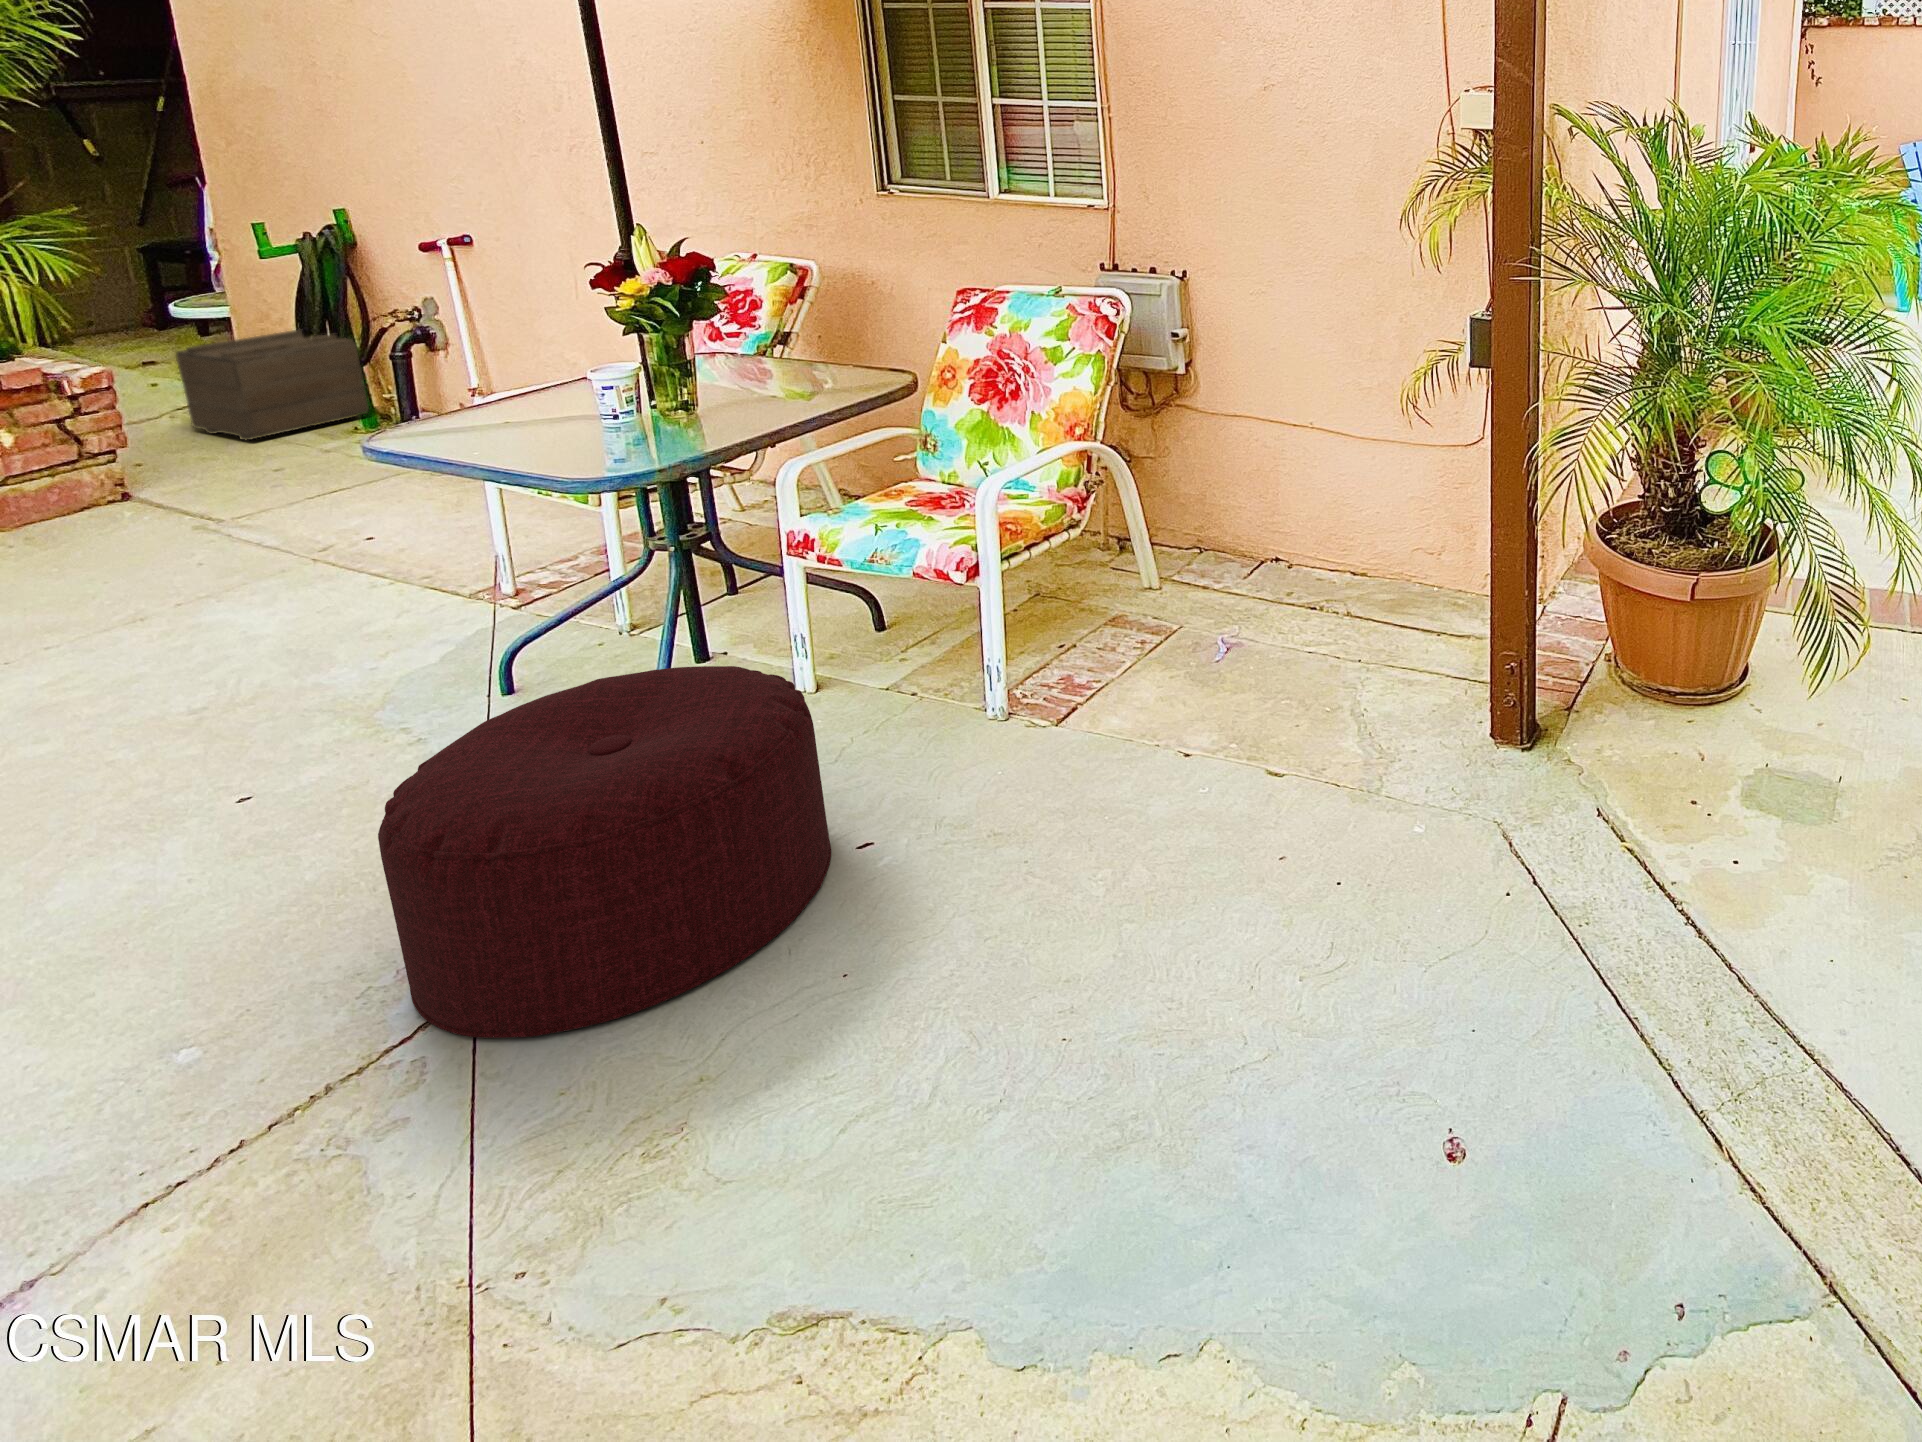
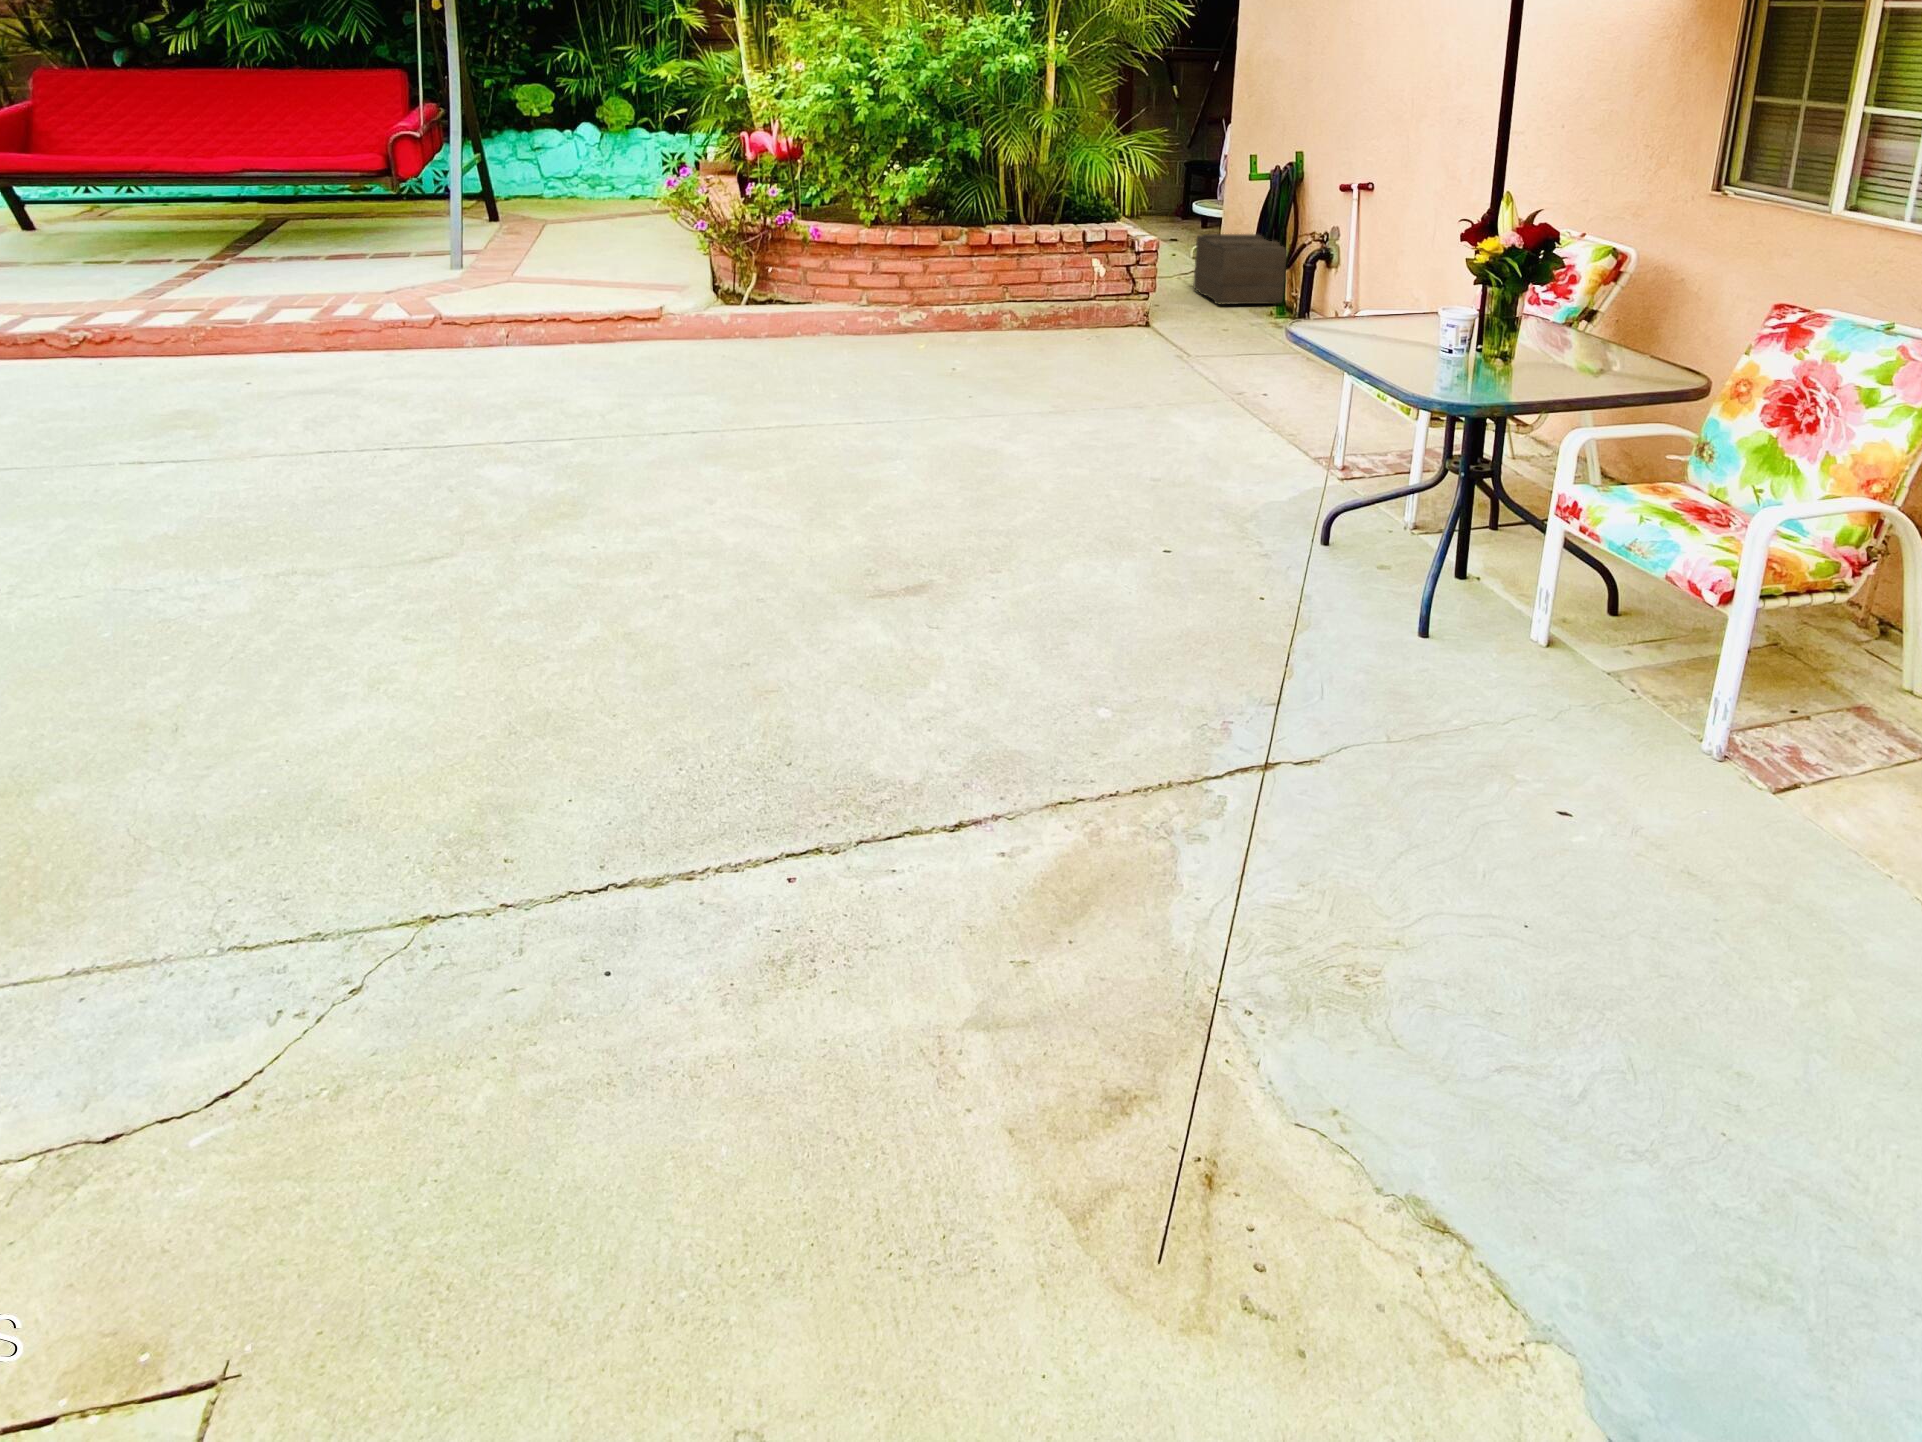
ottoman: present [378,666,831,1038] -> none [1233,565,1556,870]

